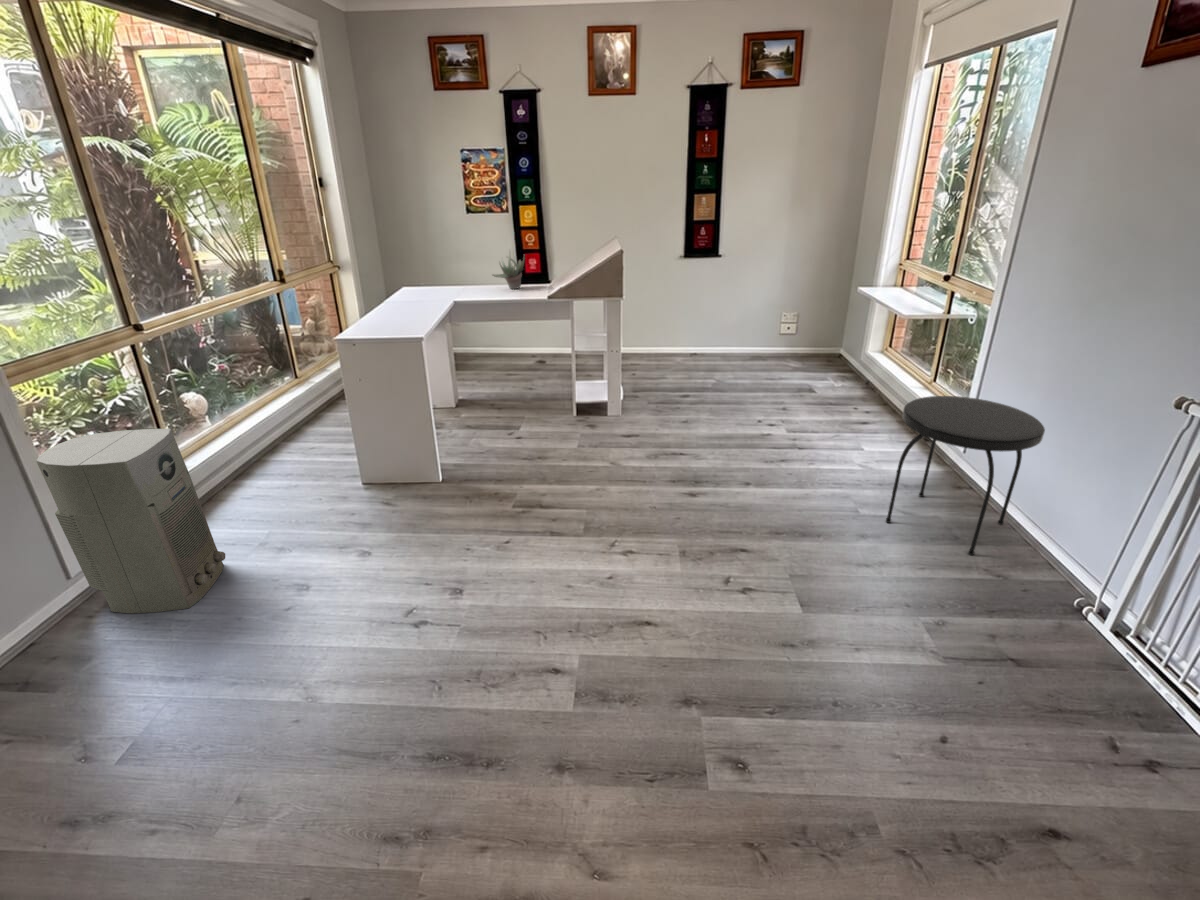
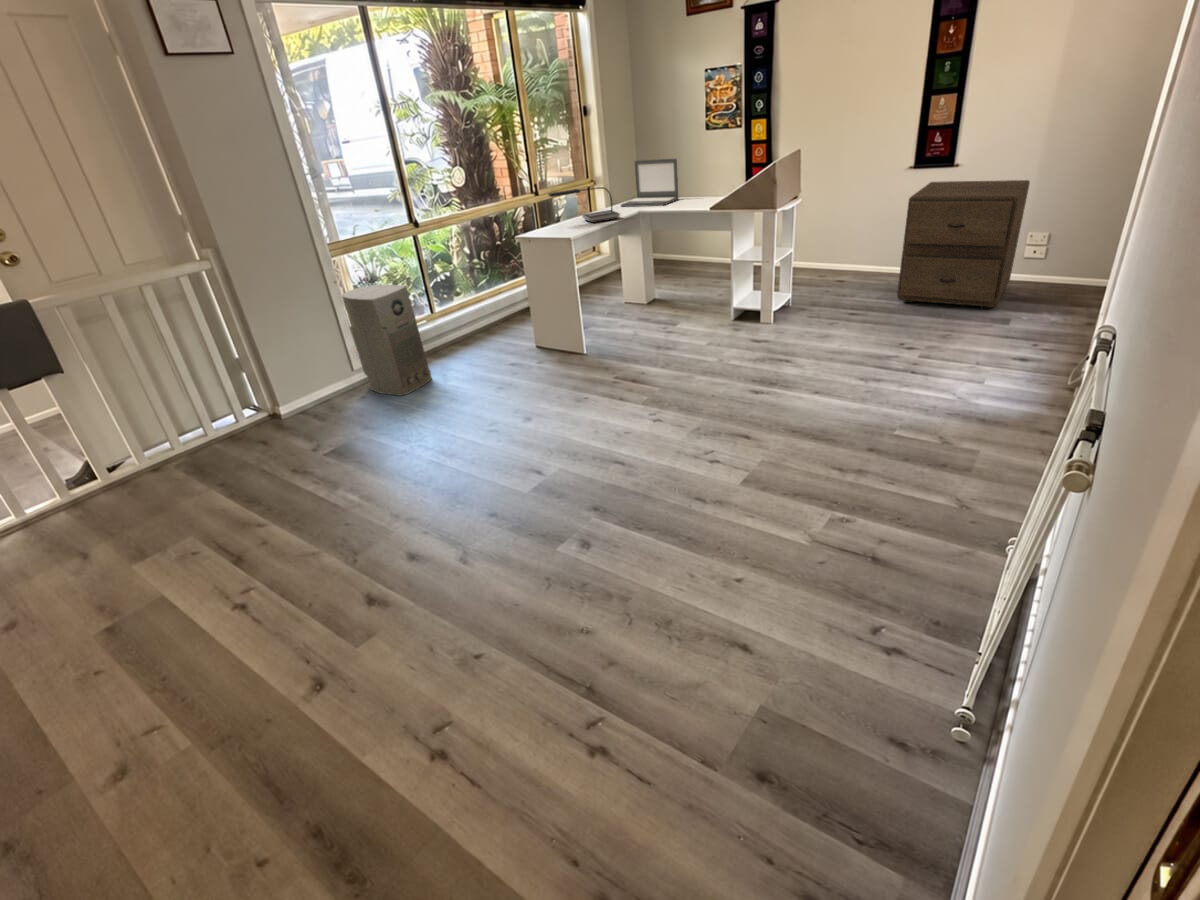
laptop: none [414,242,477,296] -> present [621,159,679,207]
succulent plant: present [492,251,524,289] -> none [681,164,713,201]
filing cabinet: none [698,269,802,379] -> present [897,180,1030,309]
desk lamp: none [353,273,445,317] -> present [548,187,620,223]
side table: present [886,396,1045,555] -> none [908,322,1071,484]

